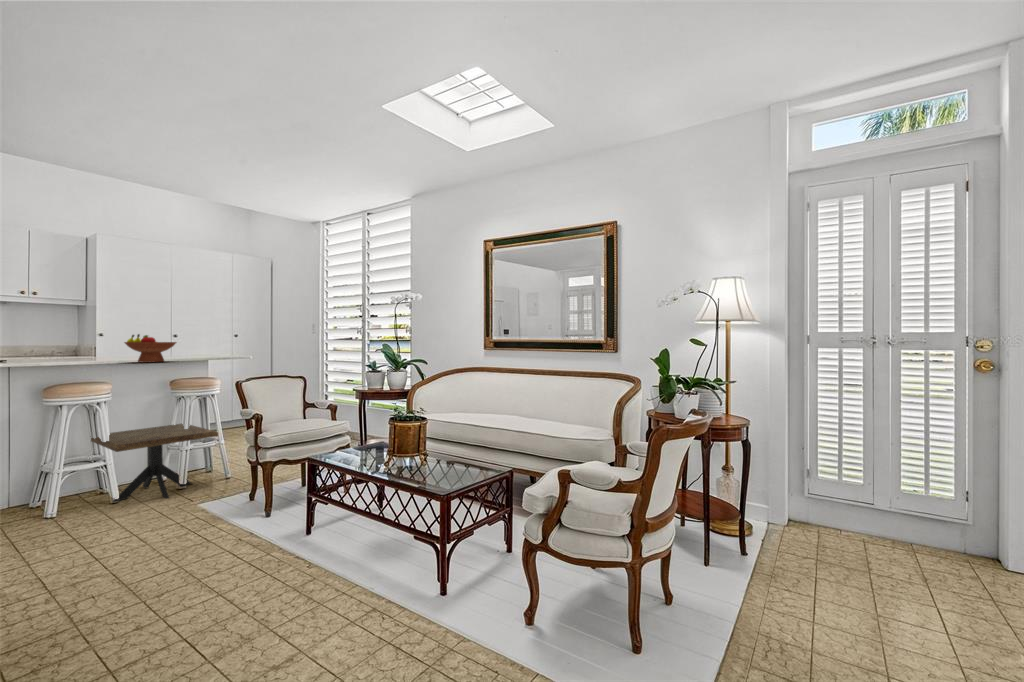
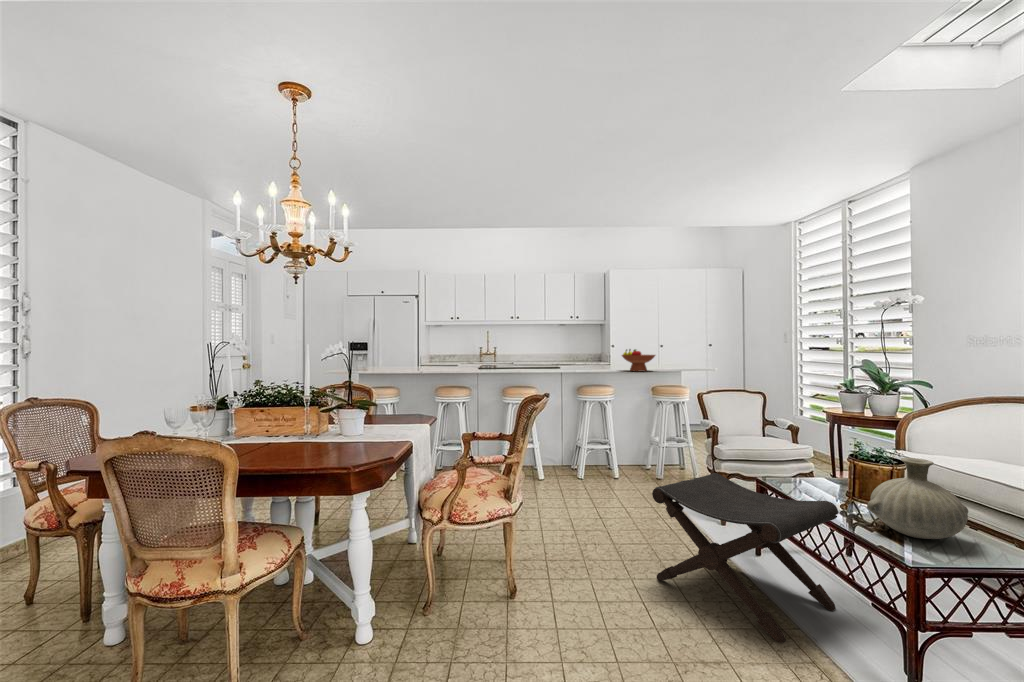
vase: none [408,412,466,474] -> present [867,458,968,539]
side table: present [91,423,218,501] -> none [602,424,686,485]
footstool: none [193,461,384,607] -> present [652,473,838,643]

